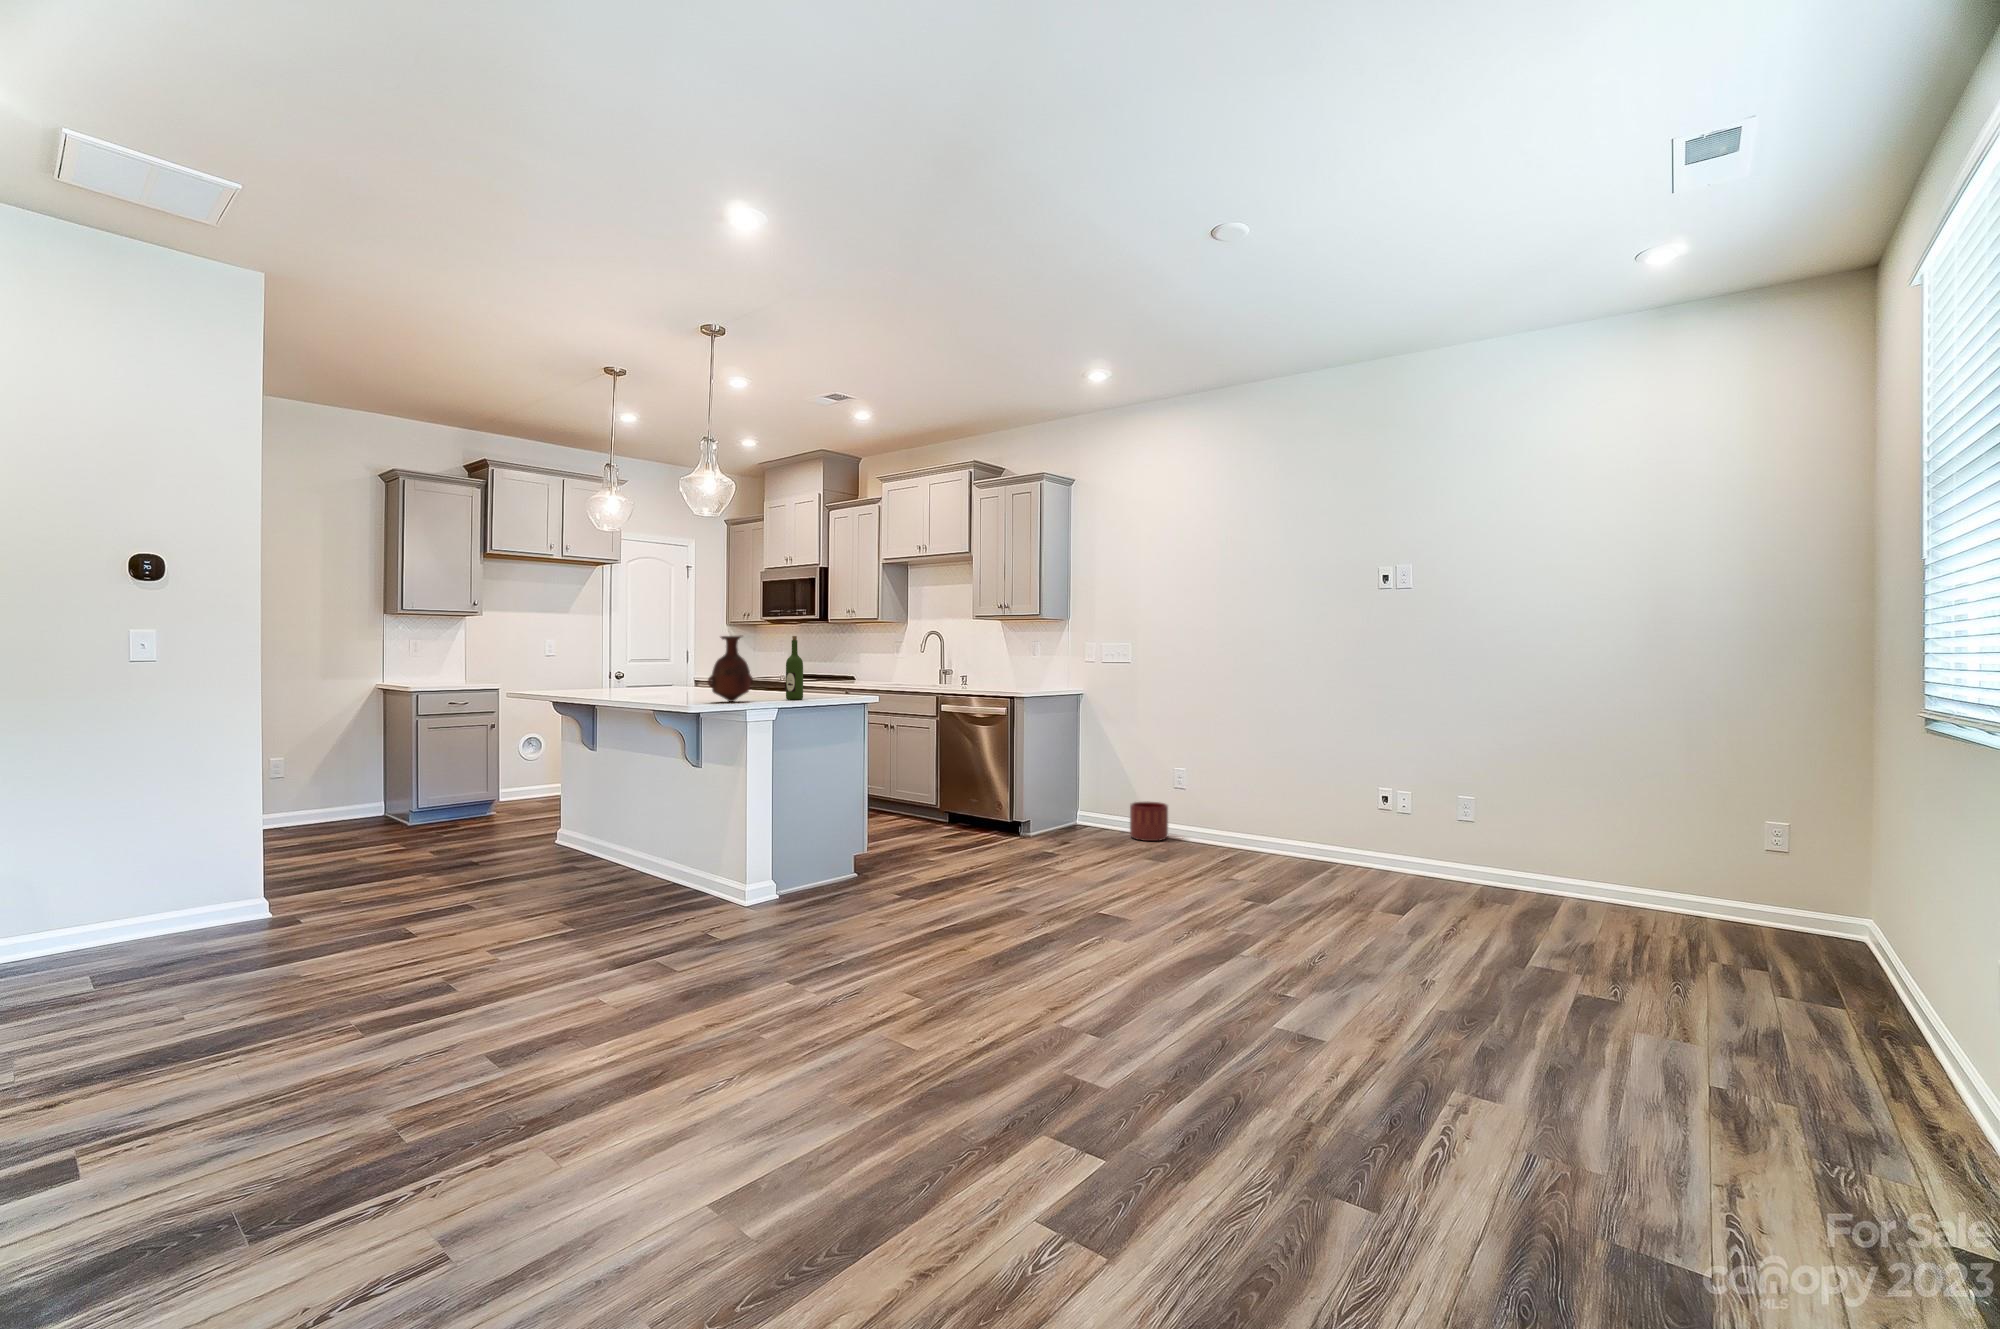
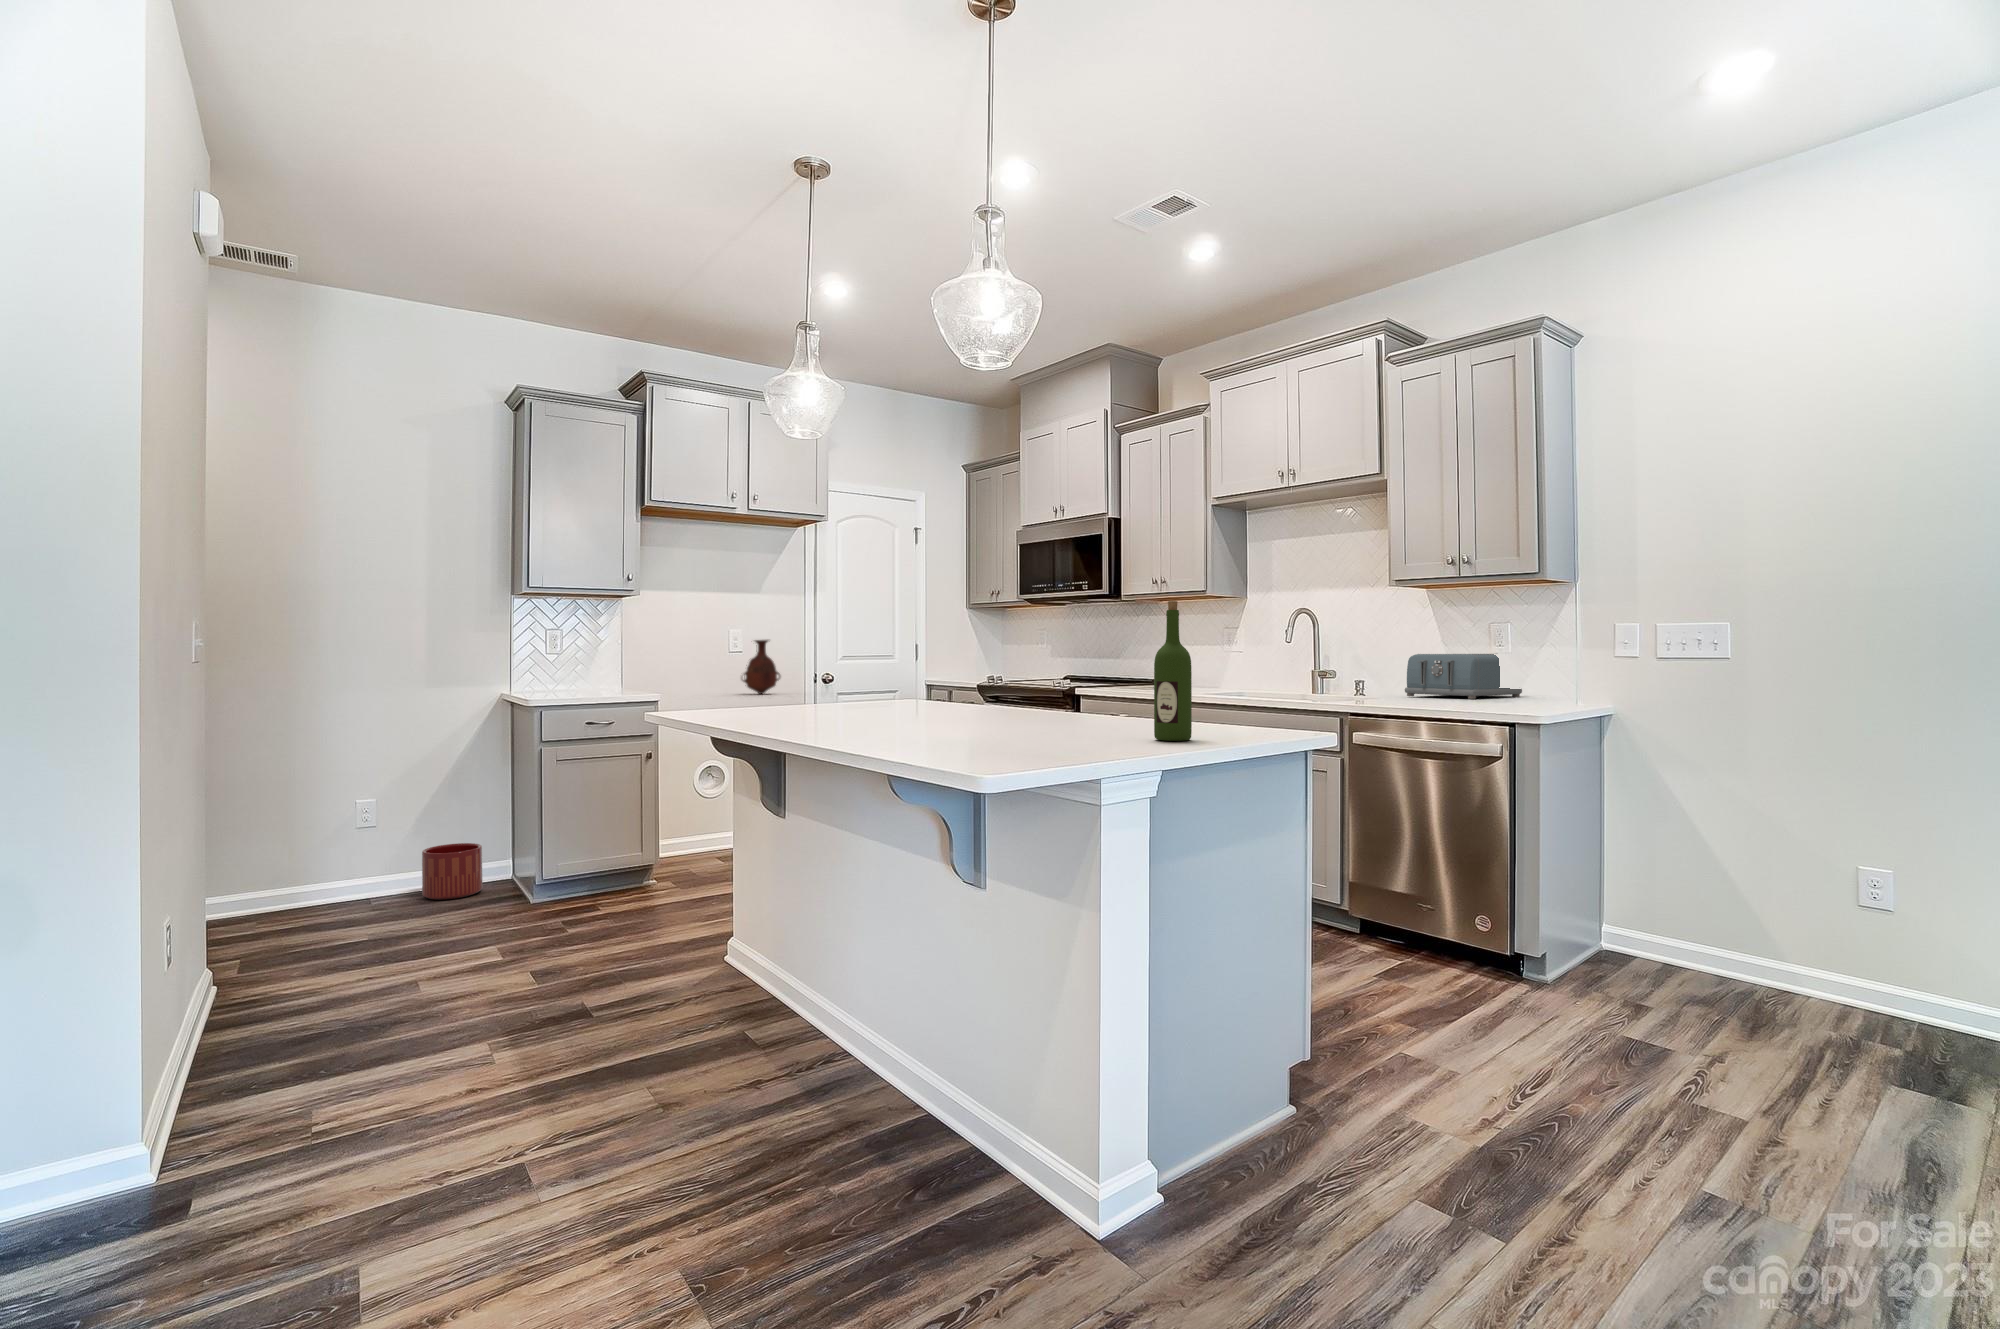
vase: present [708,636,753,702] -> present [742,640,780,694]
toaster: none [984,659,1047,685] -> present [1405,654,1522,699]
planter: present [1130,802,1168,841] -> present [422,843,483,900]

